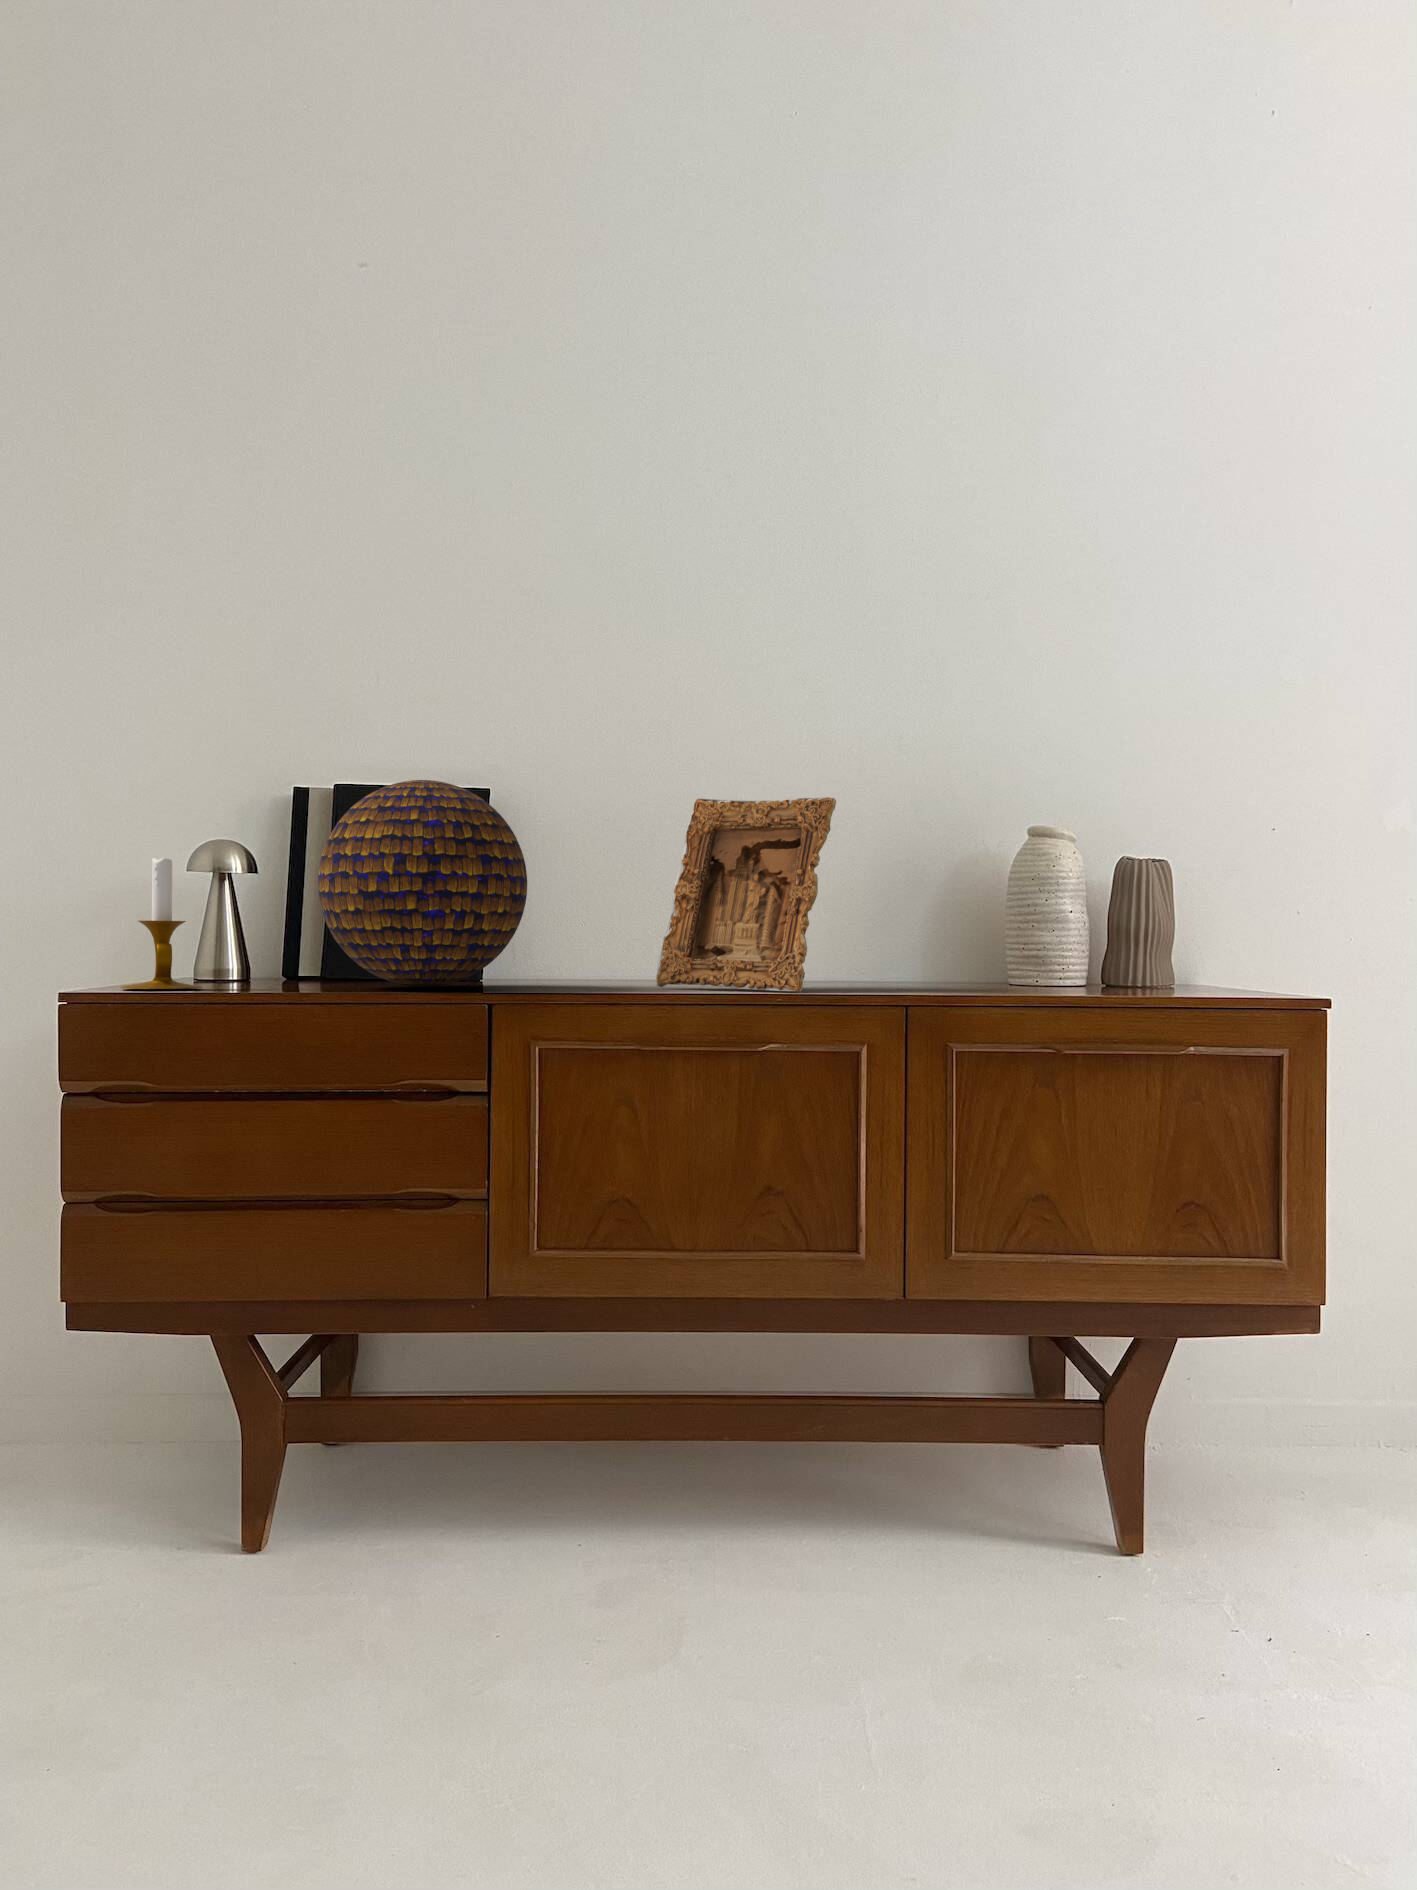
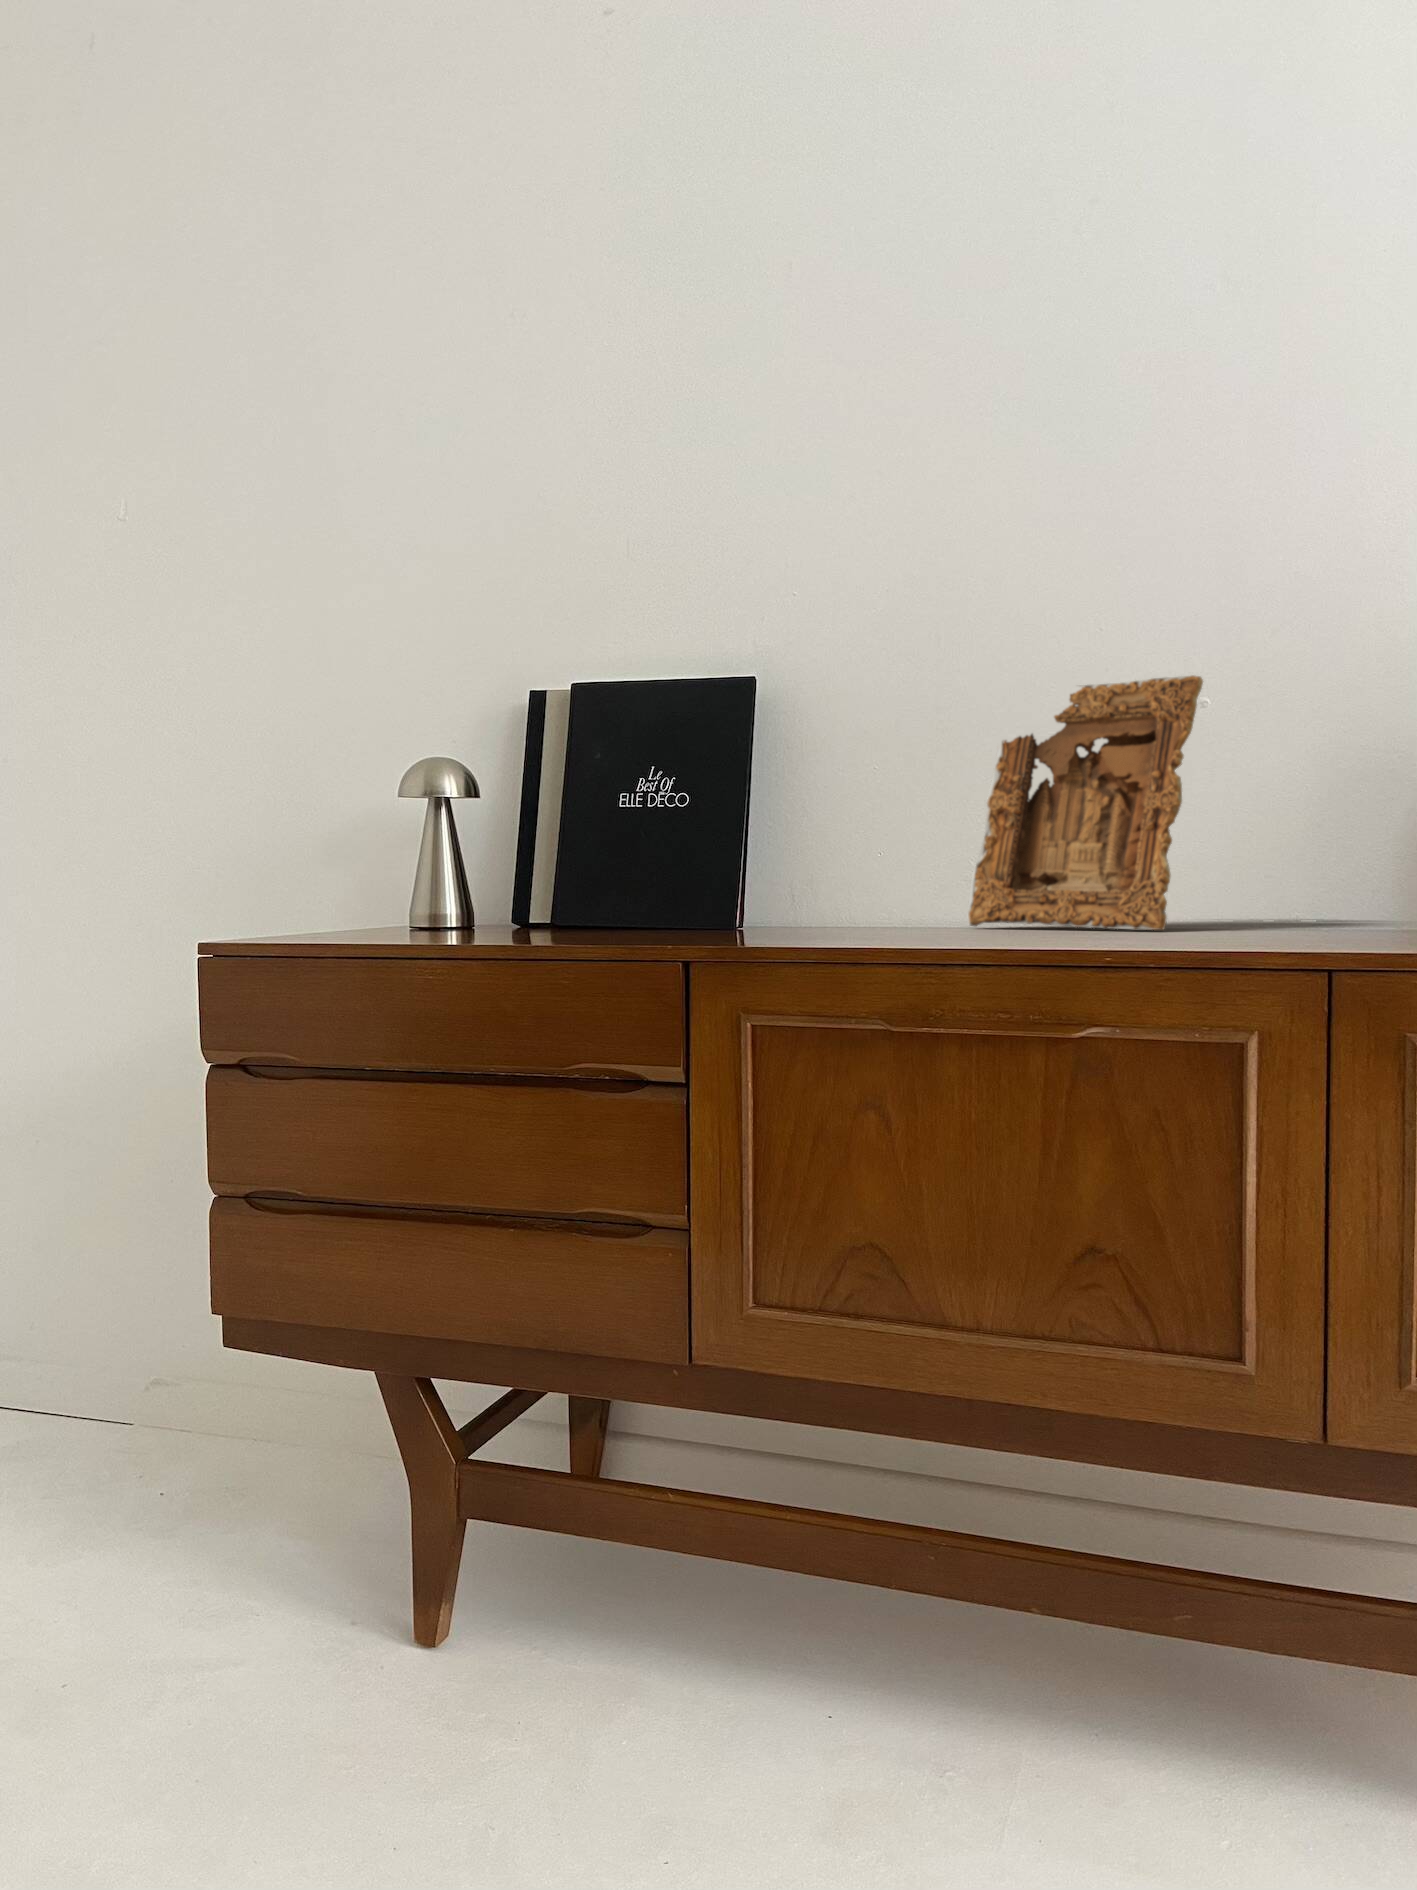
decorative orb: present [318,780,527,987] -> none [550,676,805,932]
candlestick: present [120,858,202,989] -> none [322,782,417,943]

